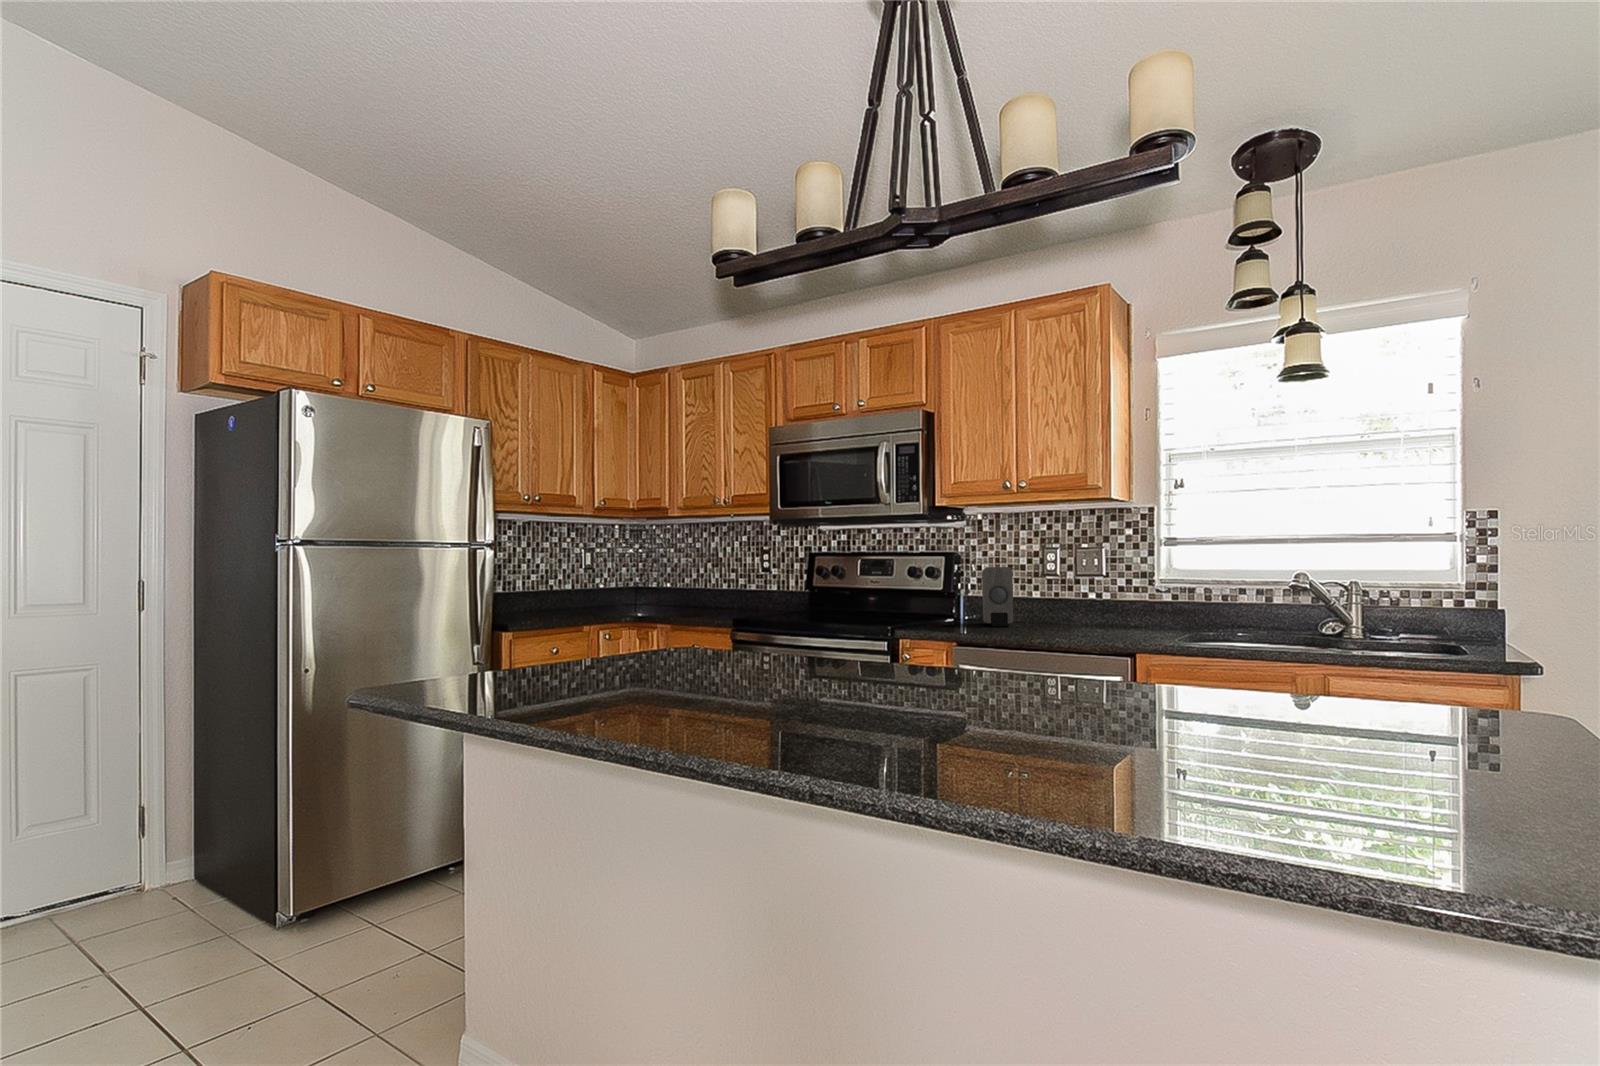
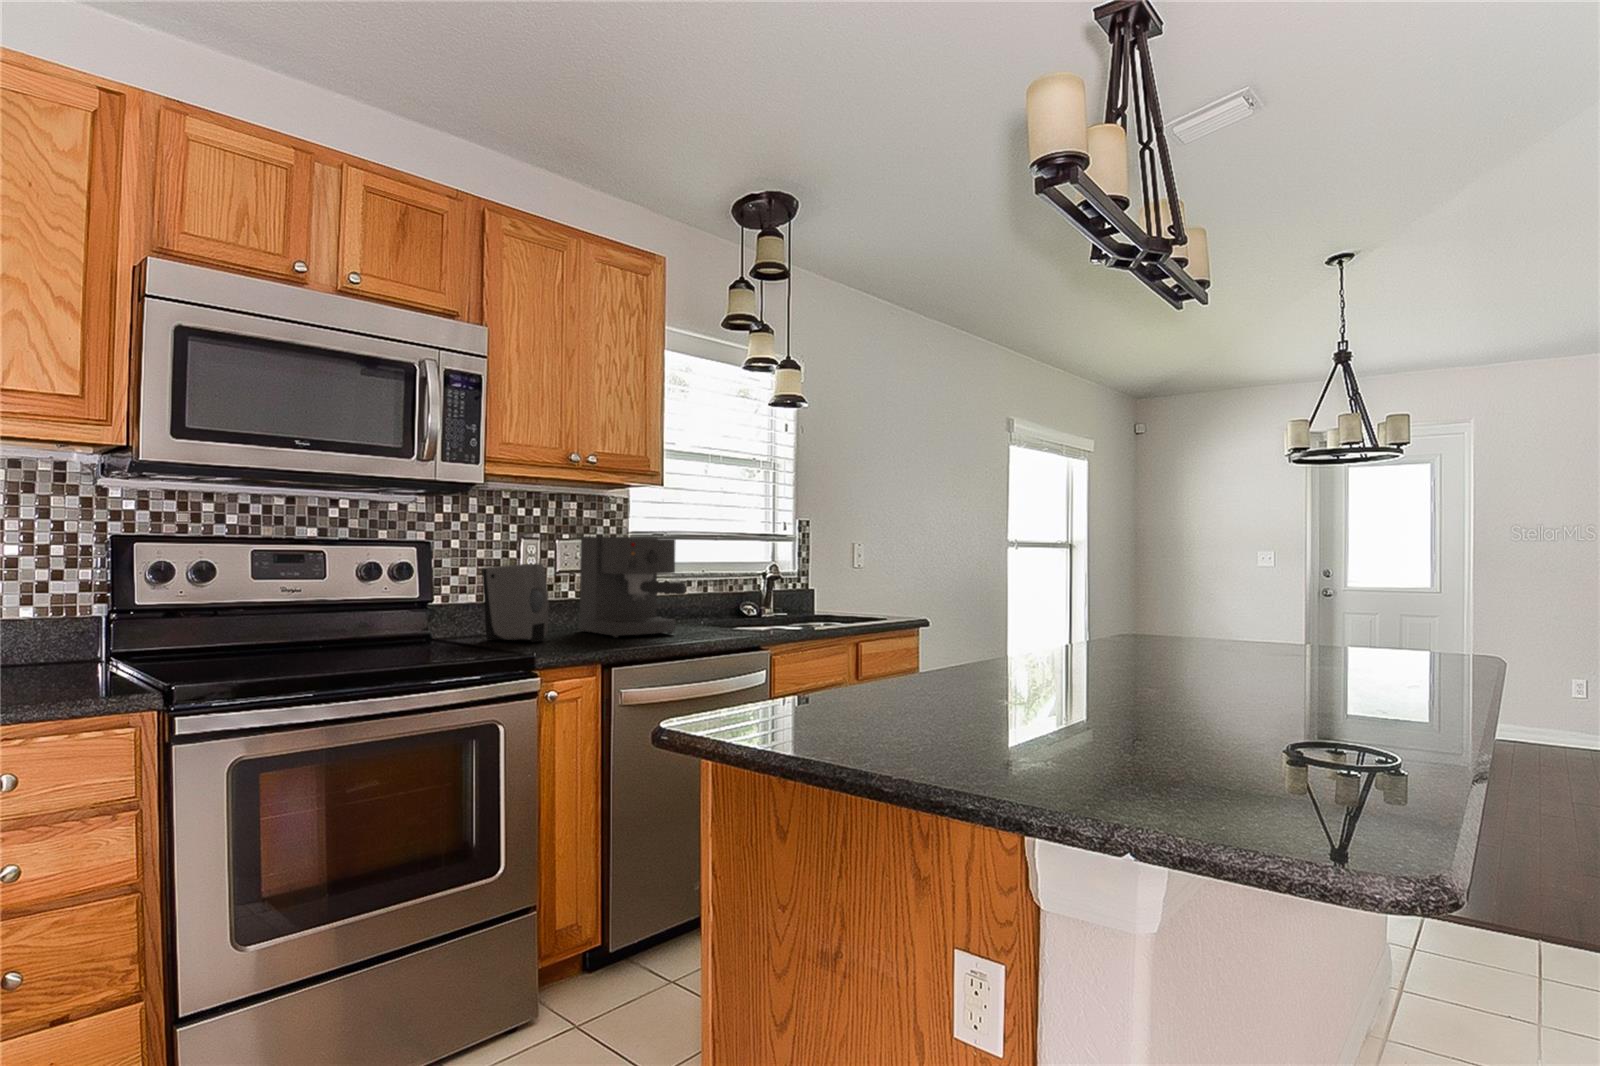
coffee maker: none [1059,544,1142,633] -> present [579,536,686,638]

